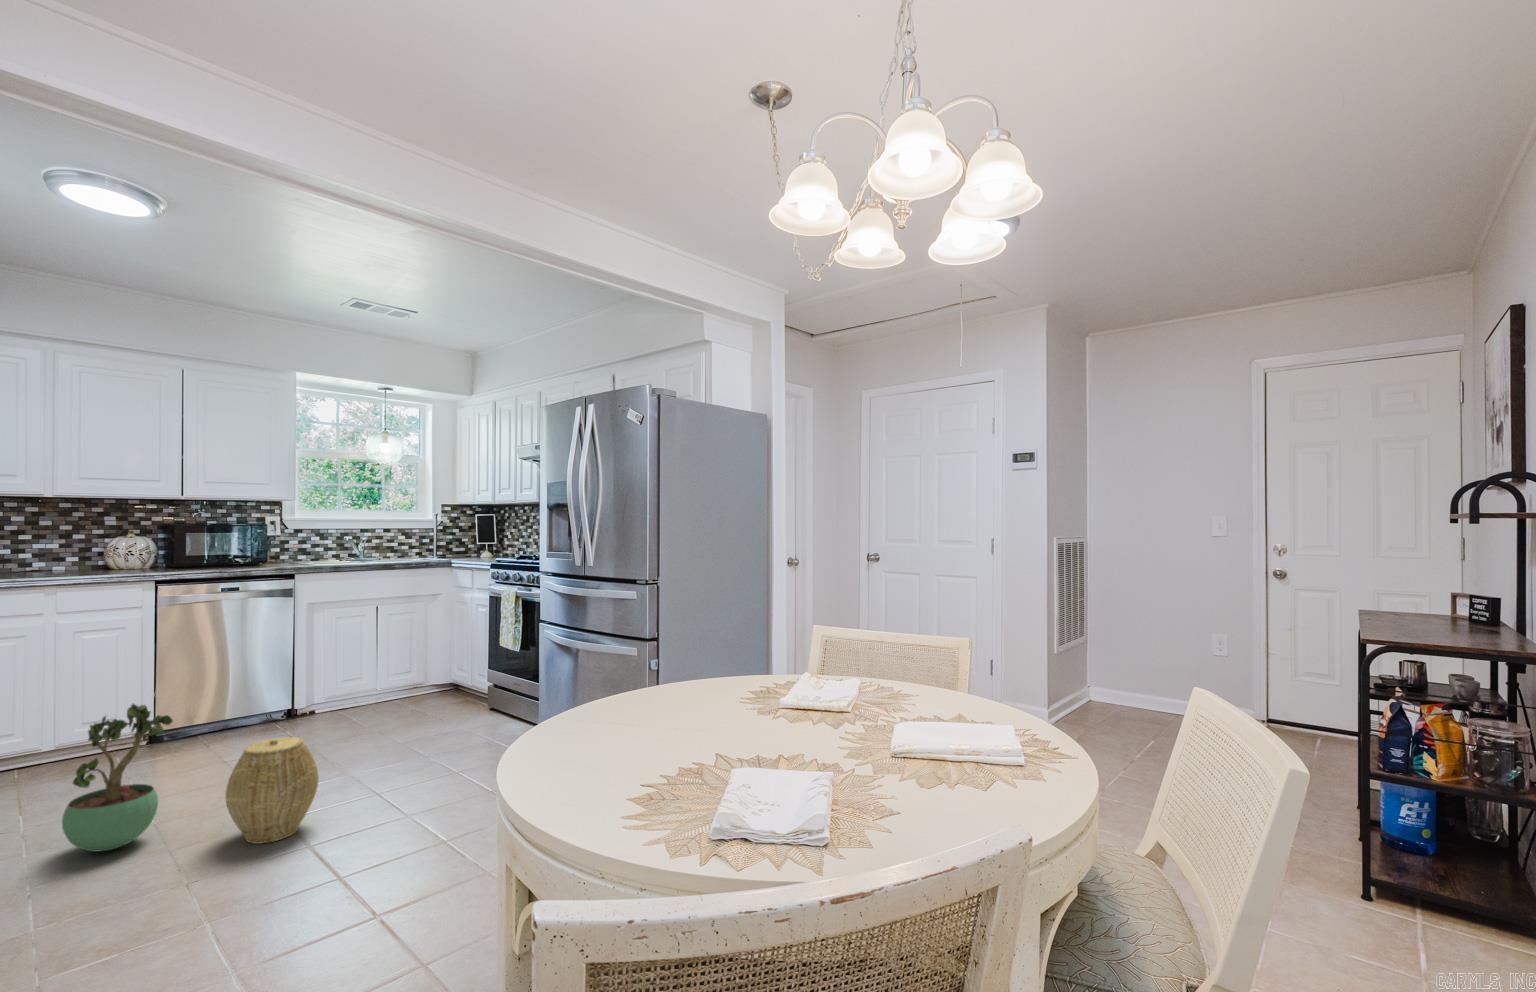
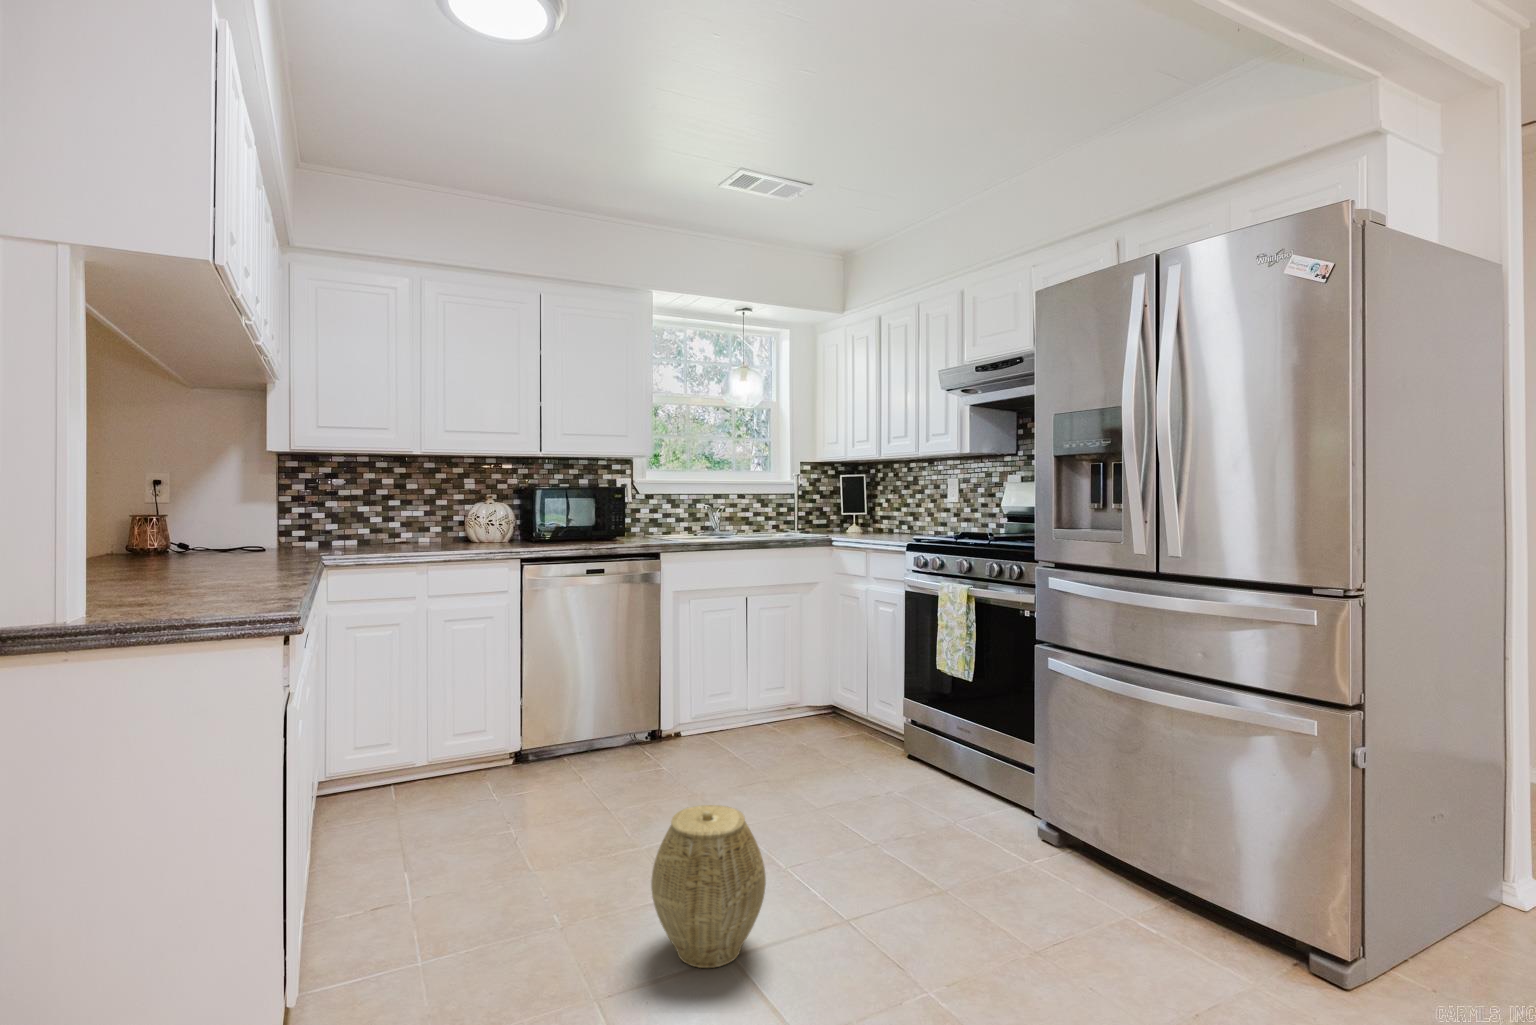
potted plant: present [62,704,173,852] -> none [463,740,576,942]

